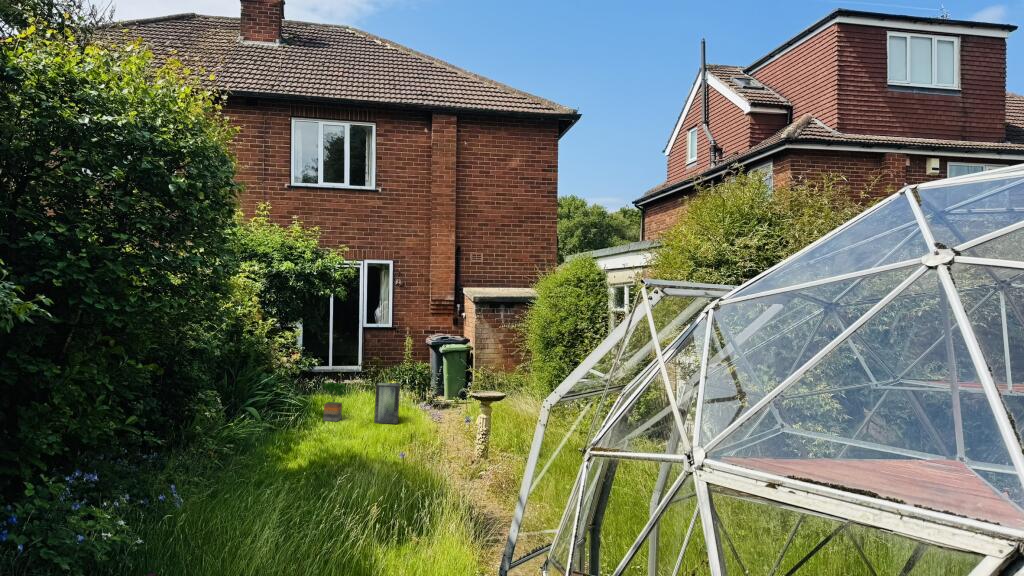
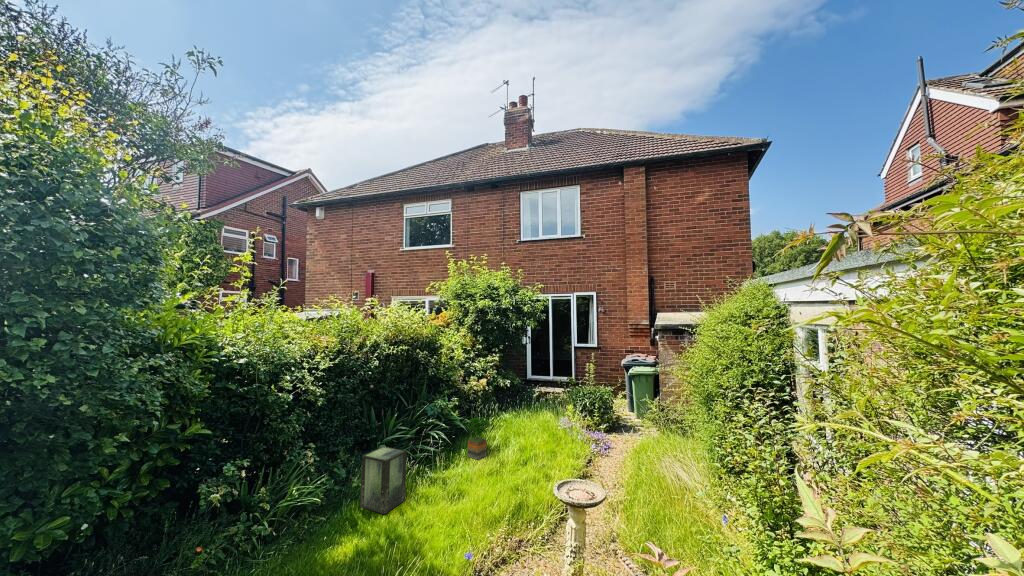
storage box: present [374,383,400,424] -> present [360,446,407,514]

